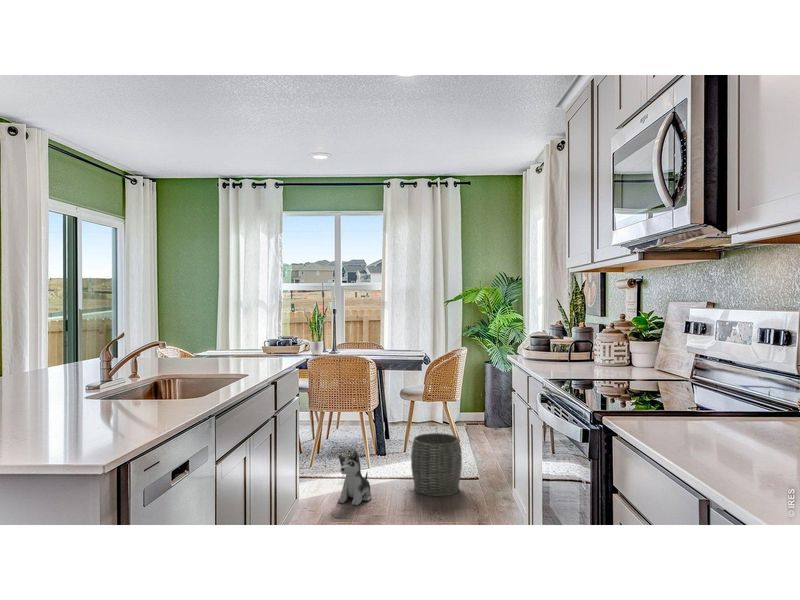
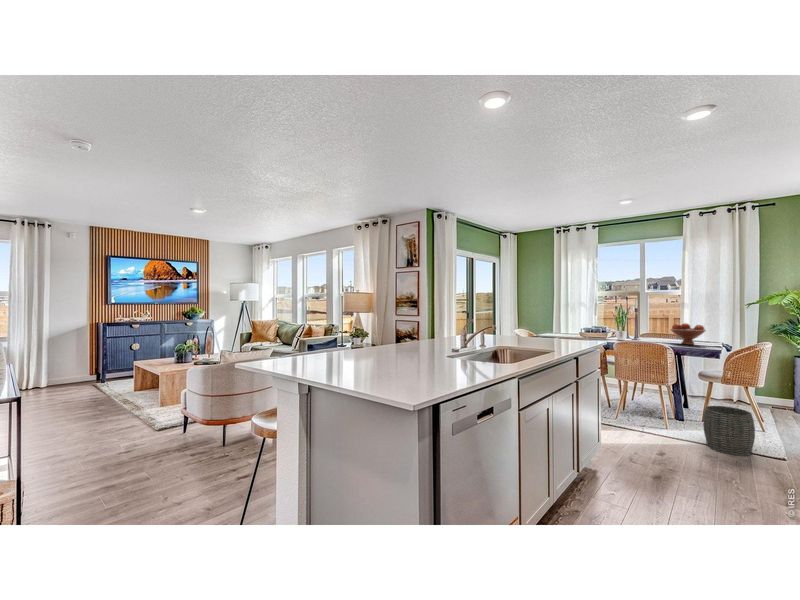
fruit bowl: none [373,326,410,355] -> present [671,323,706,345]
plush toy: present [338,451,372,505] -> none [639,408,667,445]

